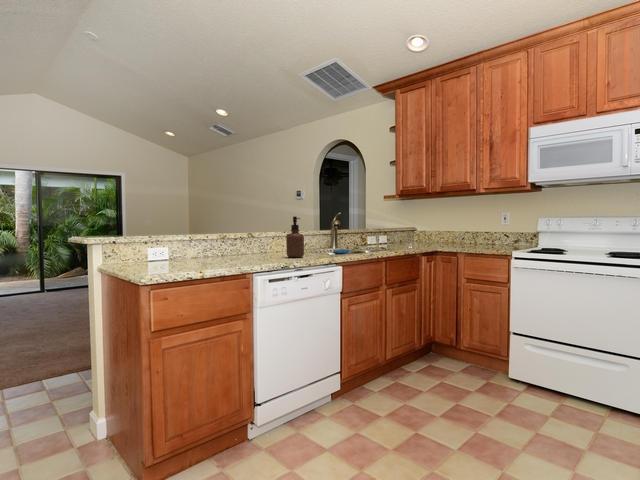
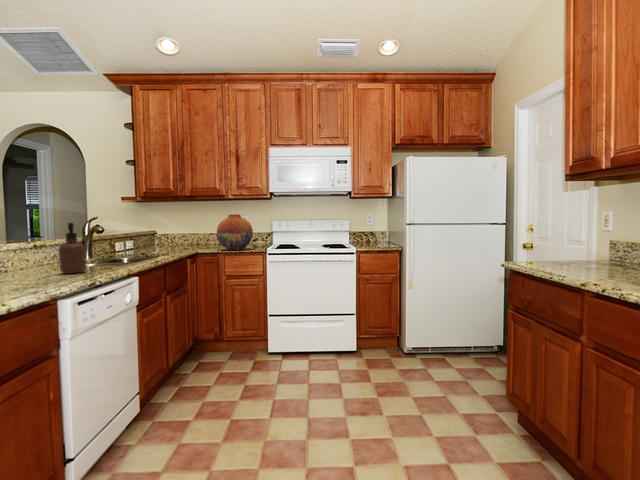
vase: none [457,210,500,251] -> present [217,214,253,250]

